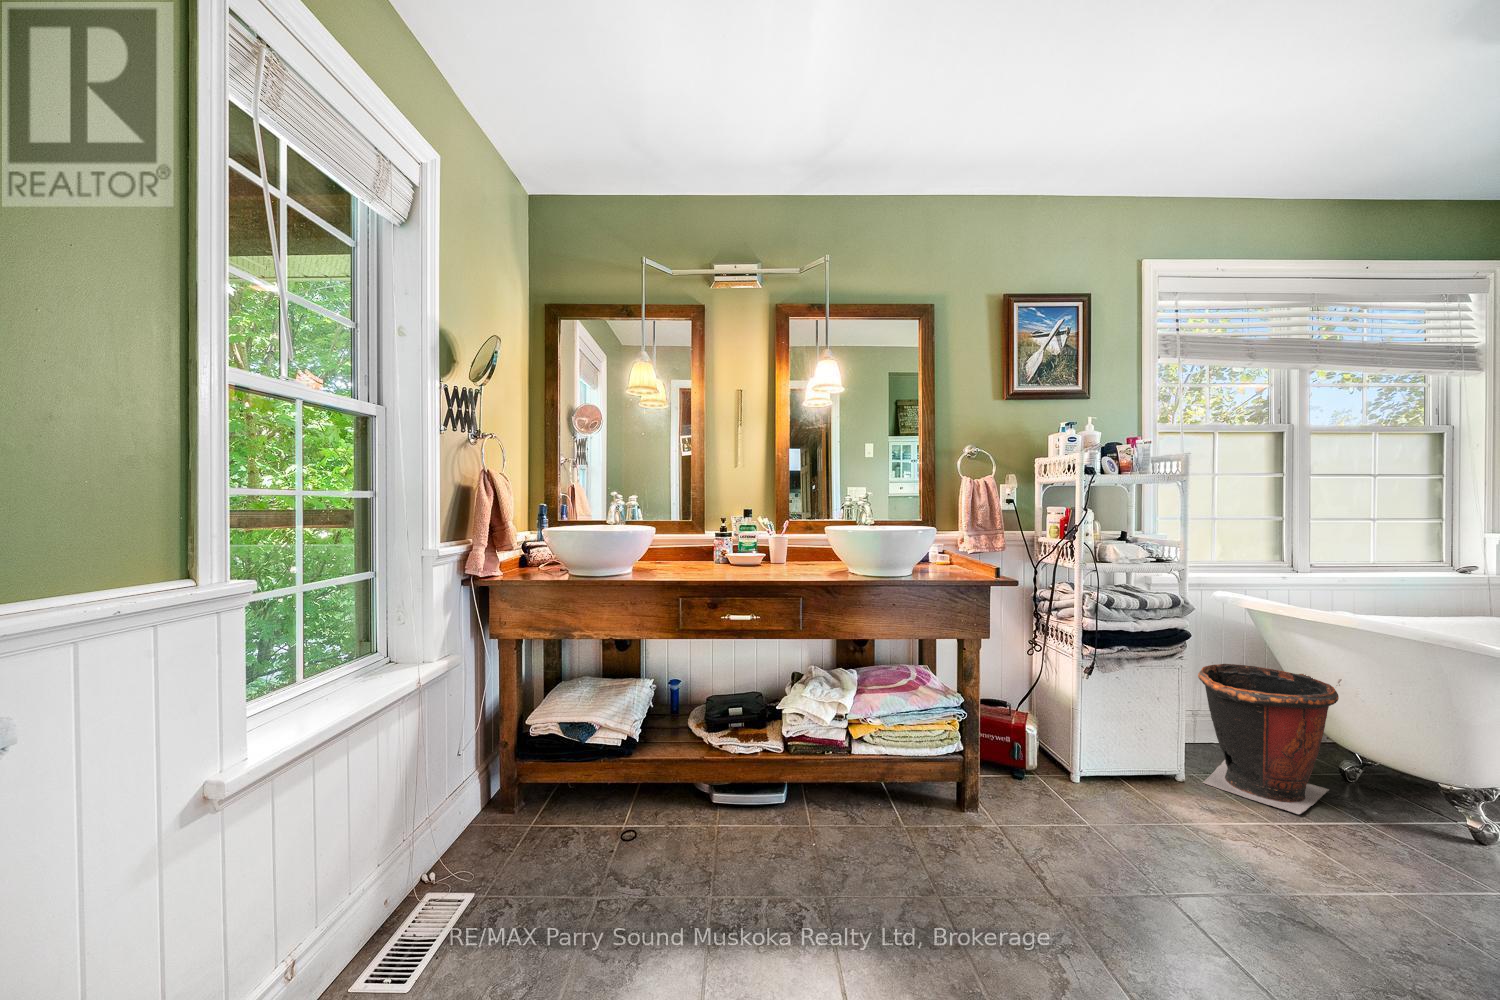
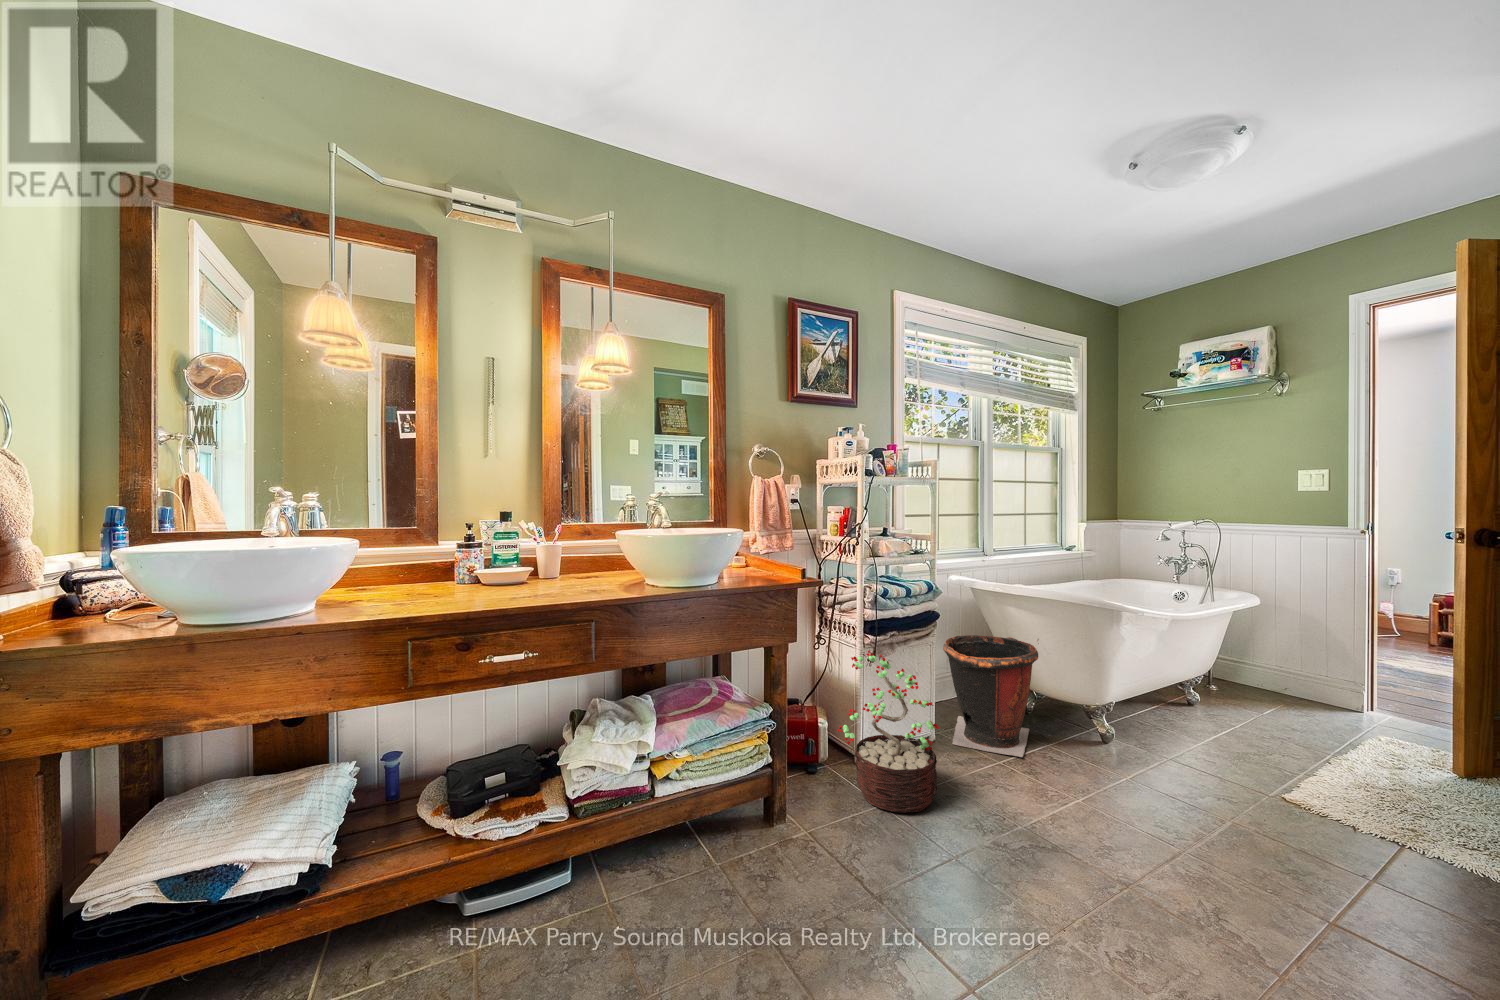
decorative plant: none [1042,660,1161,831] -> present [837,650,939,813]

